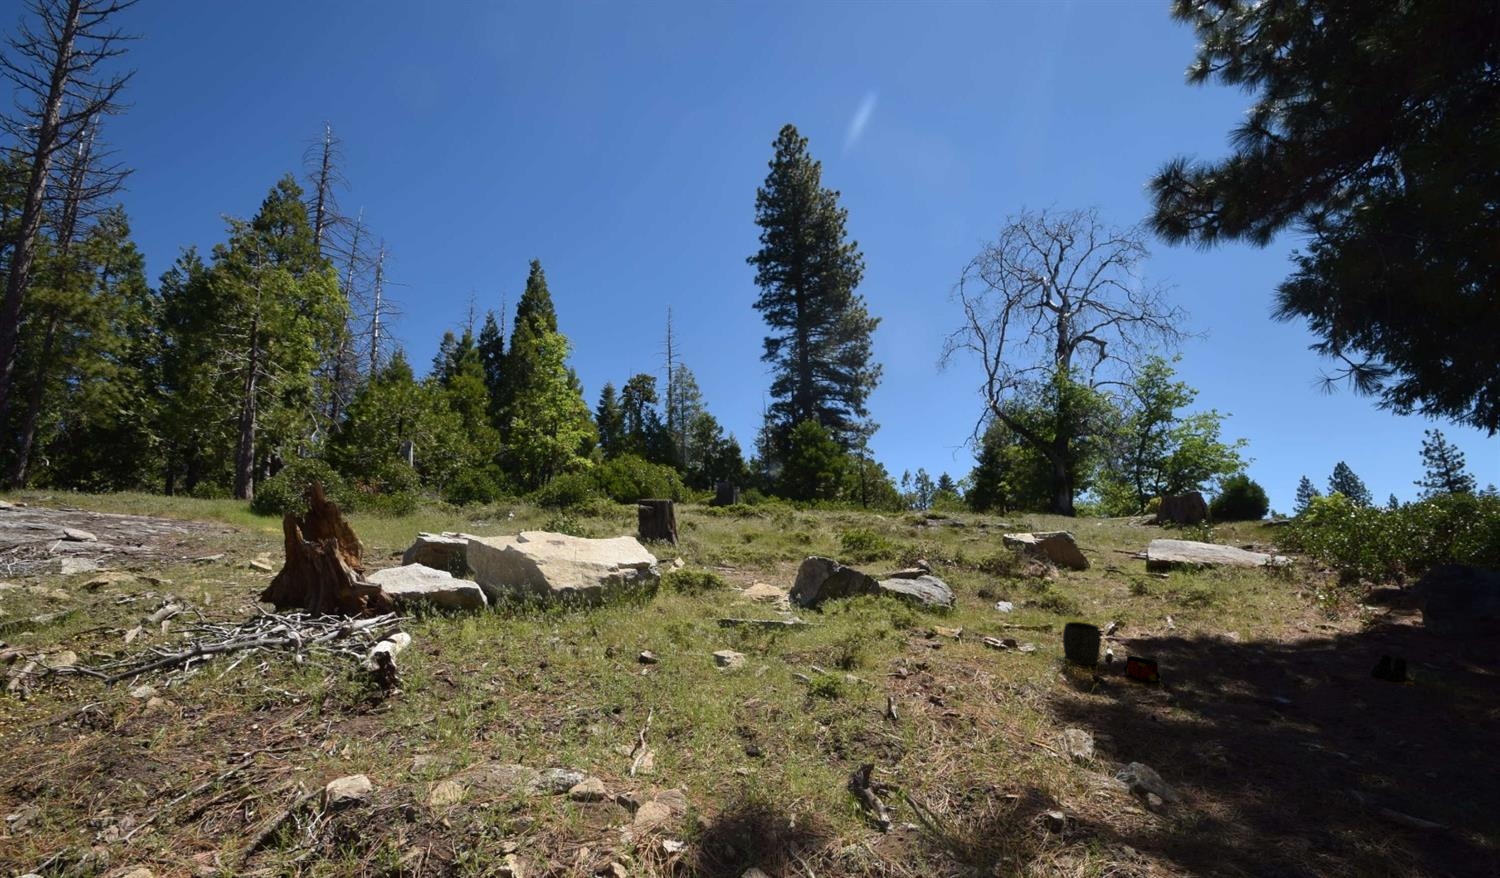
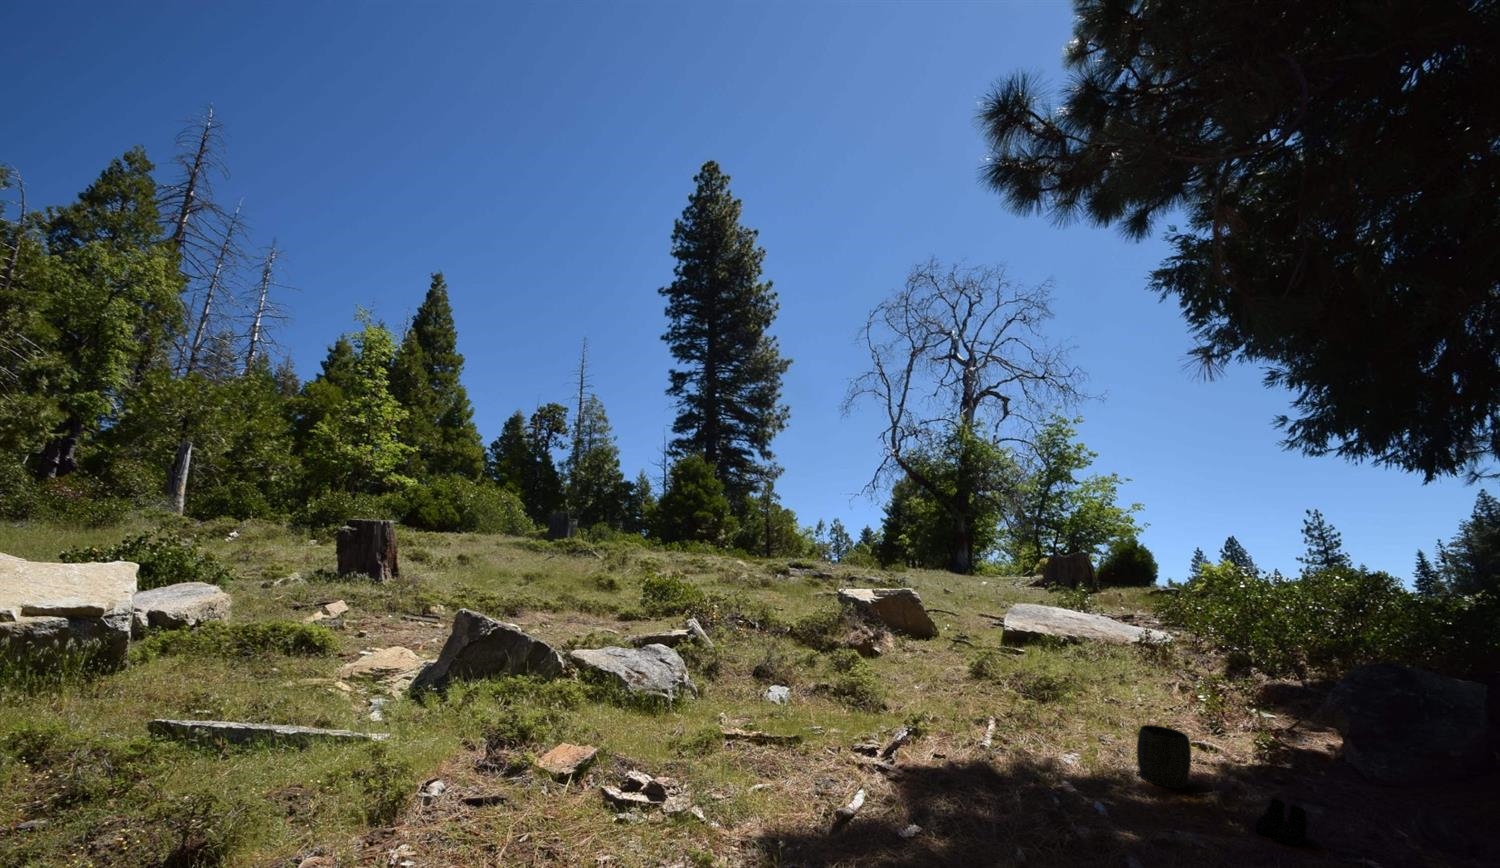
woven basket: present [1063,622,1101,665] -> present [1137,725,1191,788]
bag: present [1124,656,1160,682] -> none [881,791,930,840]

